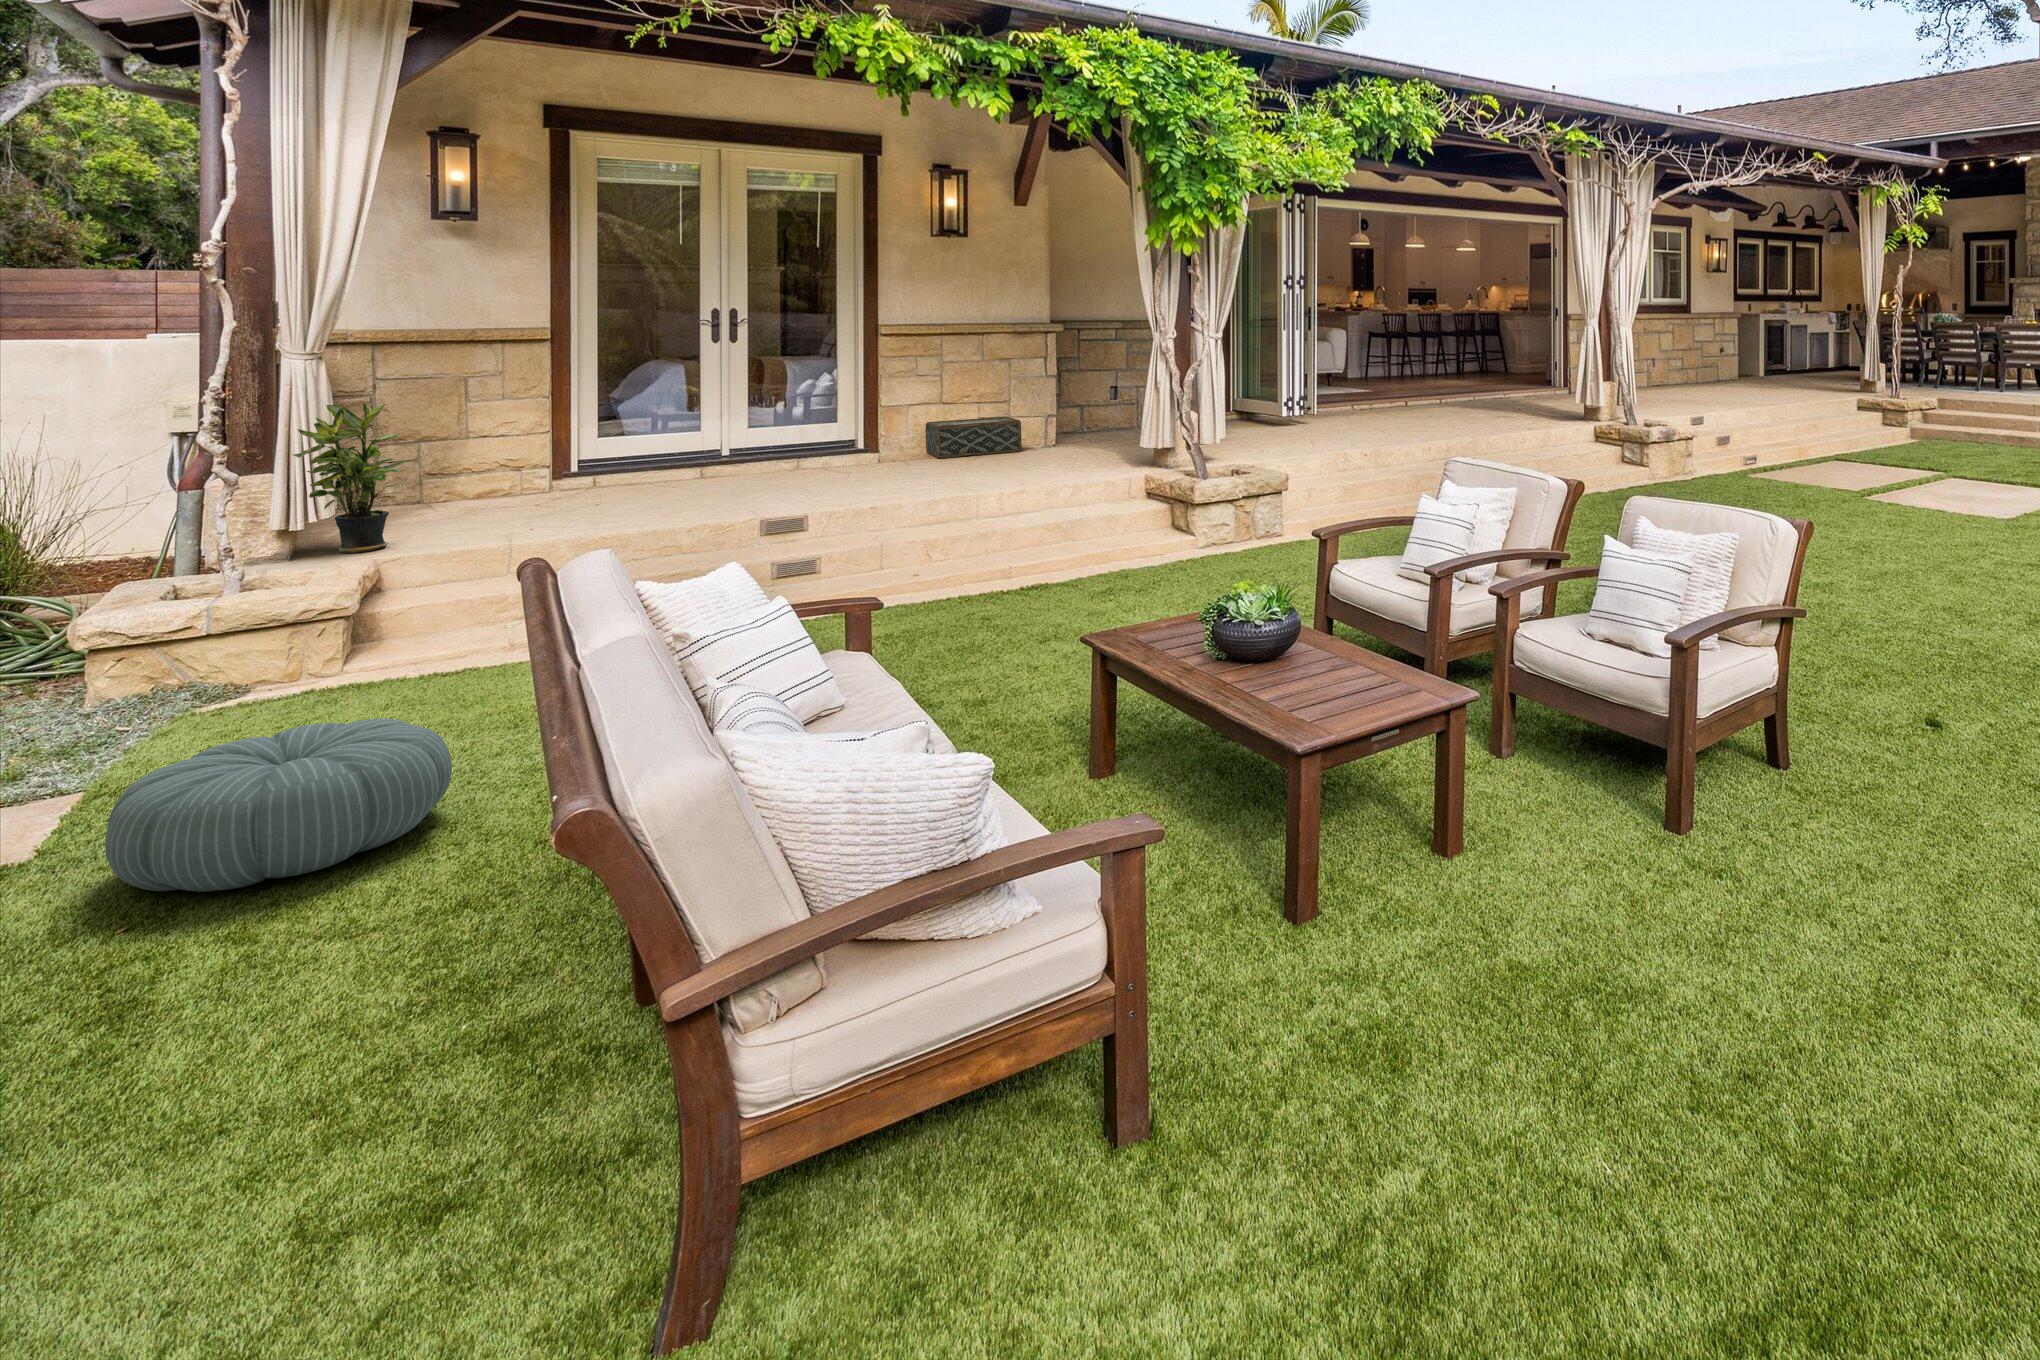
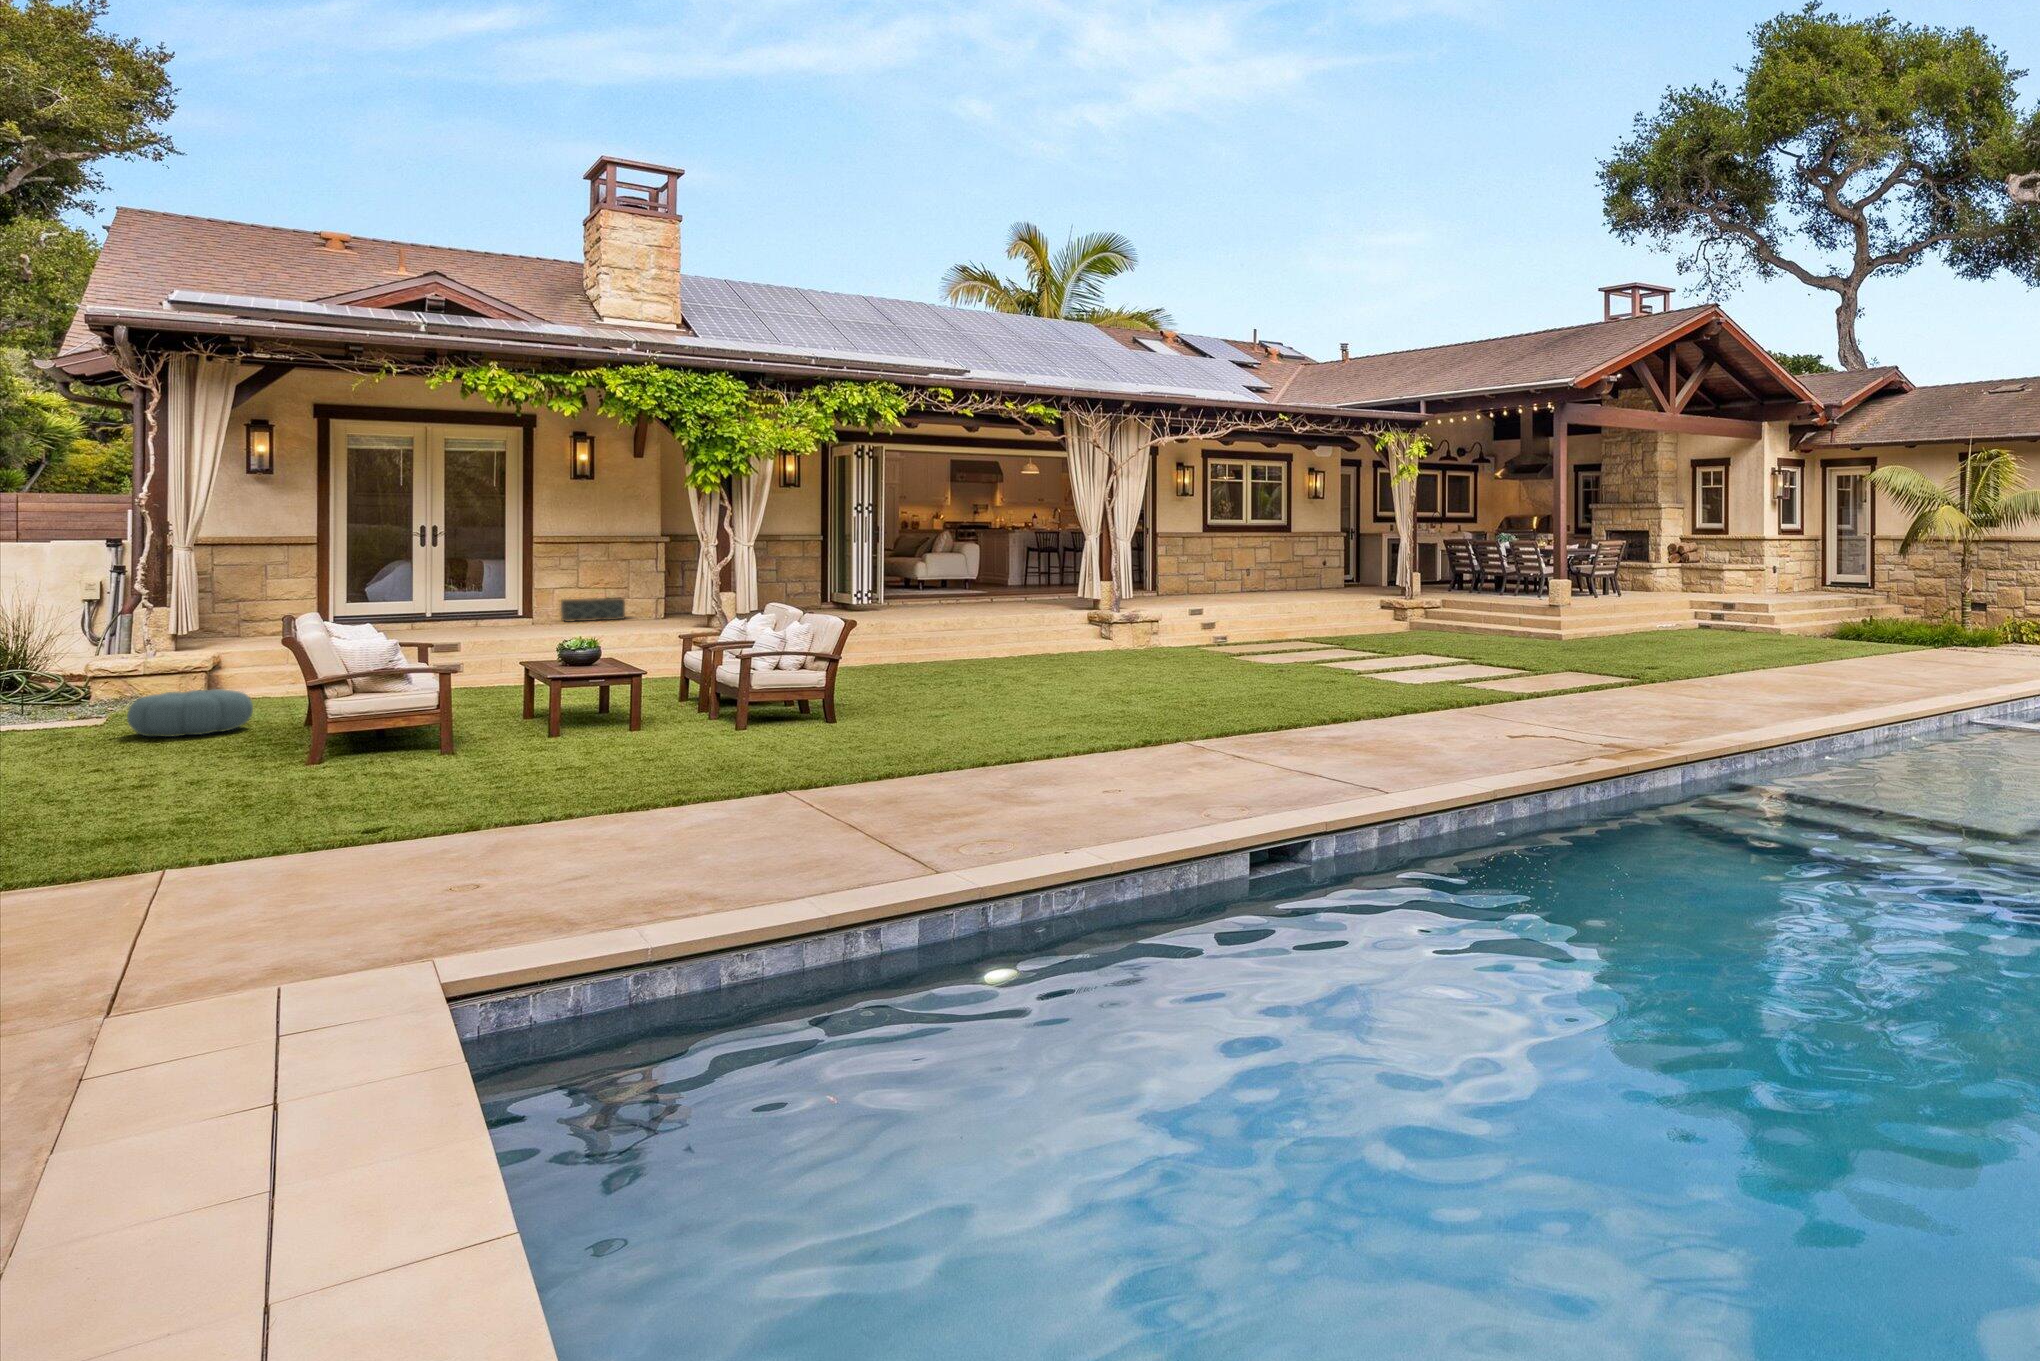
potted plant: present [293,403,405,553] -> none [176,574,233,650]

